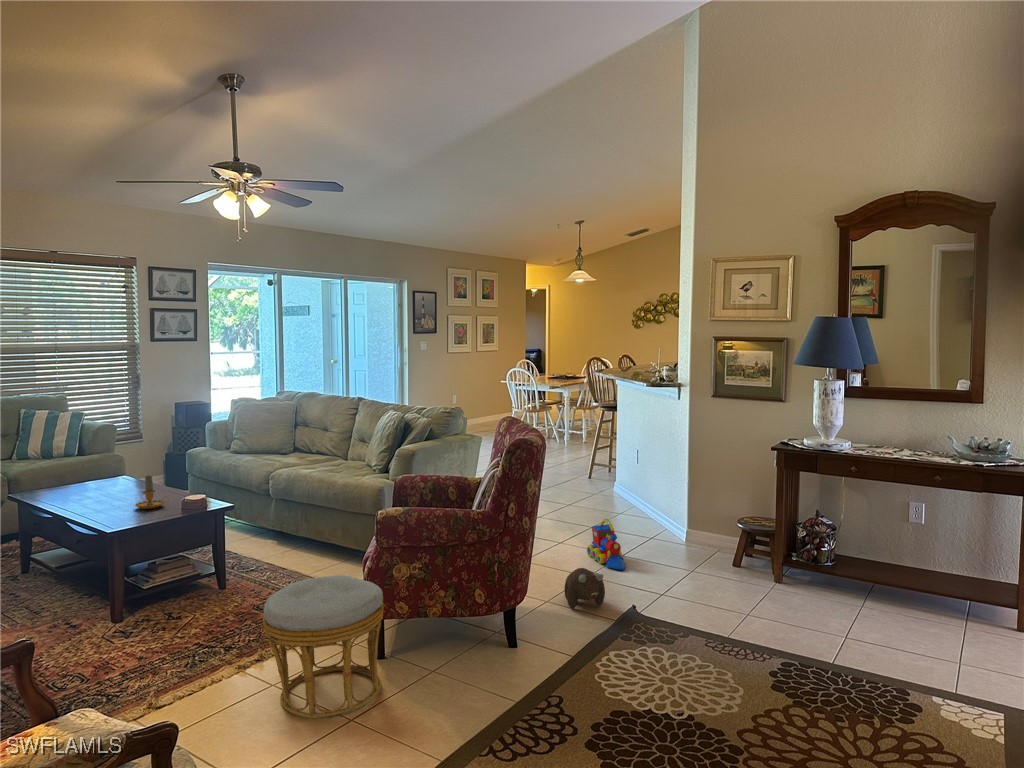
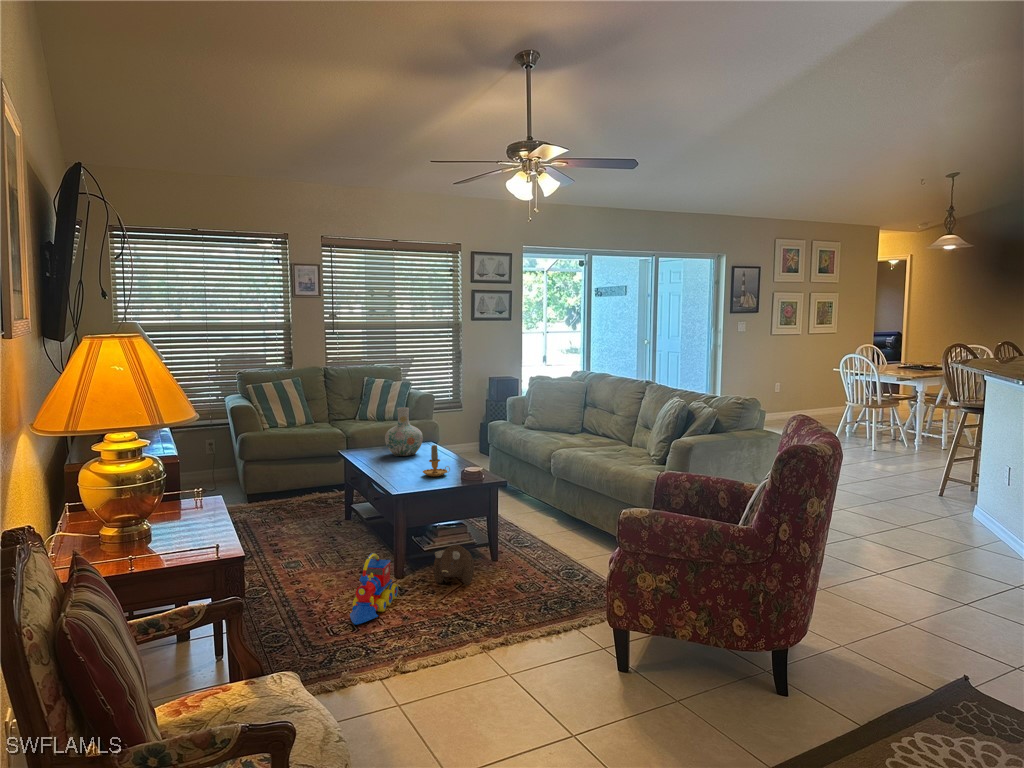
vase: none [74,438,122,493] -> present [385,407,423,456]
toy train: present [587,519,626,570] -> present [350,553,398,625]
plush toy: present [564,568,605,609] -> present [434,545,474,585]
ottoman: present [263,576,384,718] -> none [493,572,619,729]

